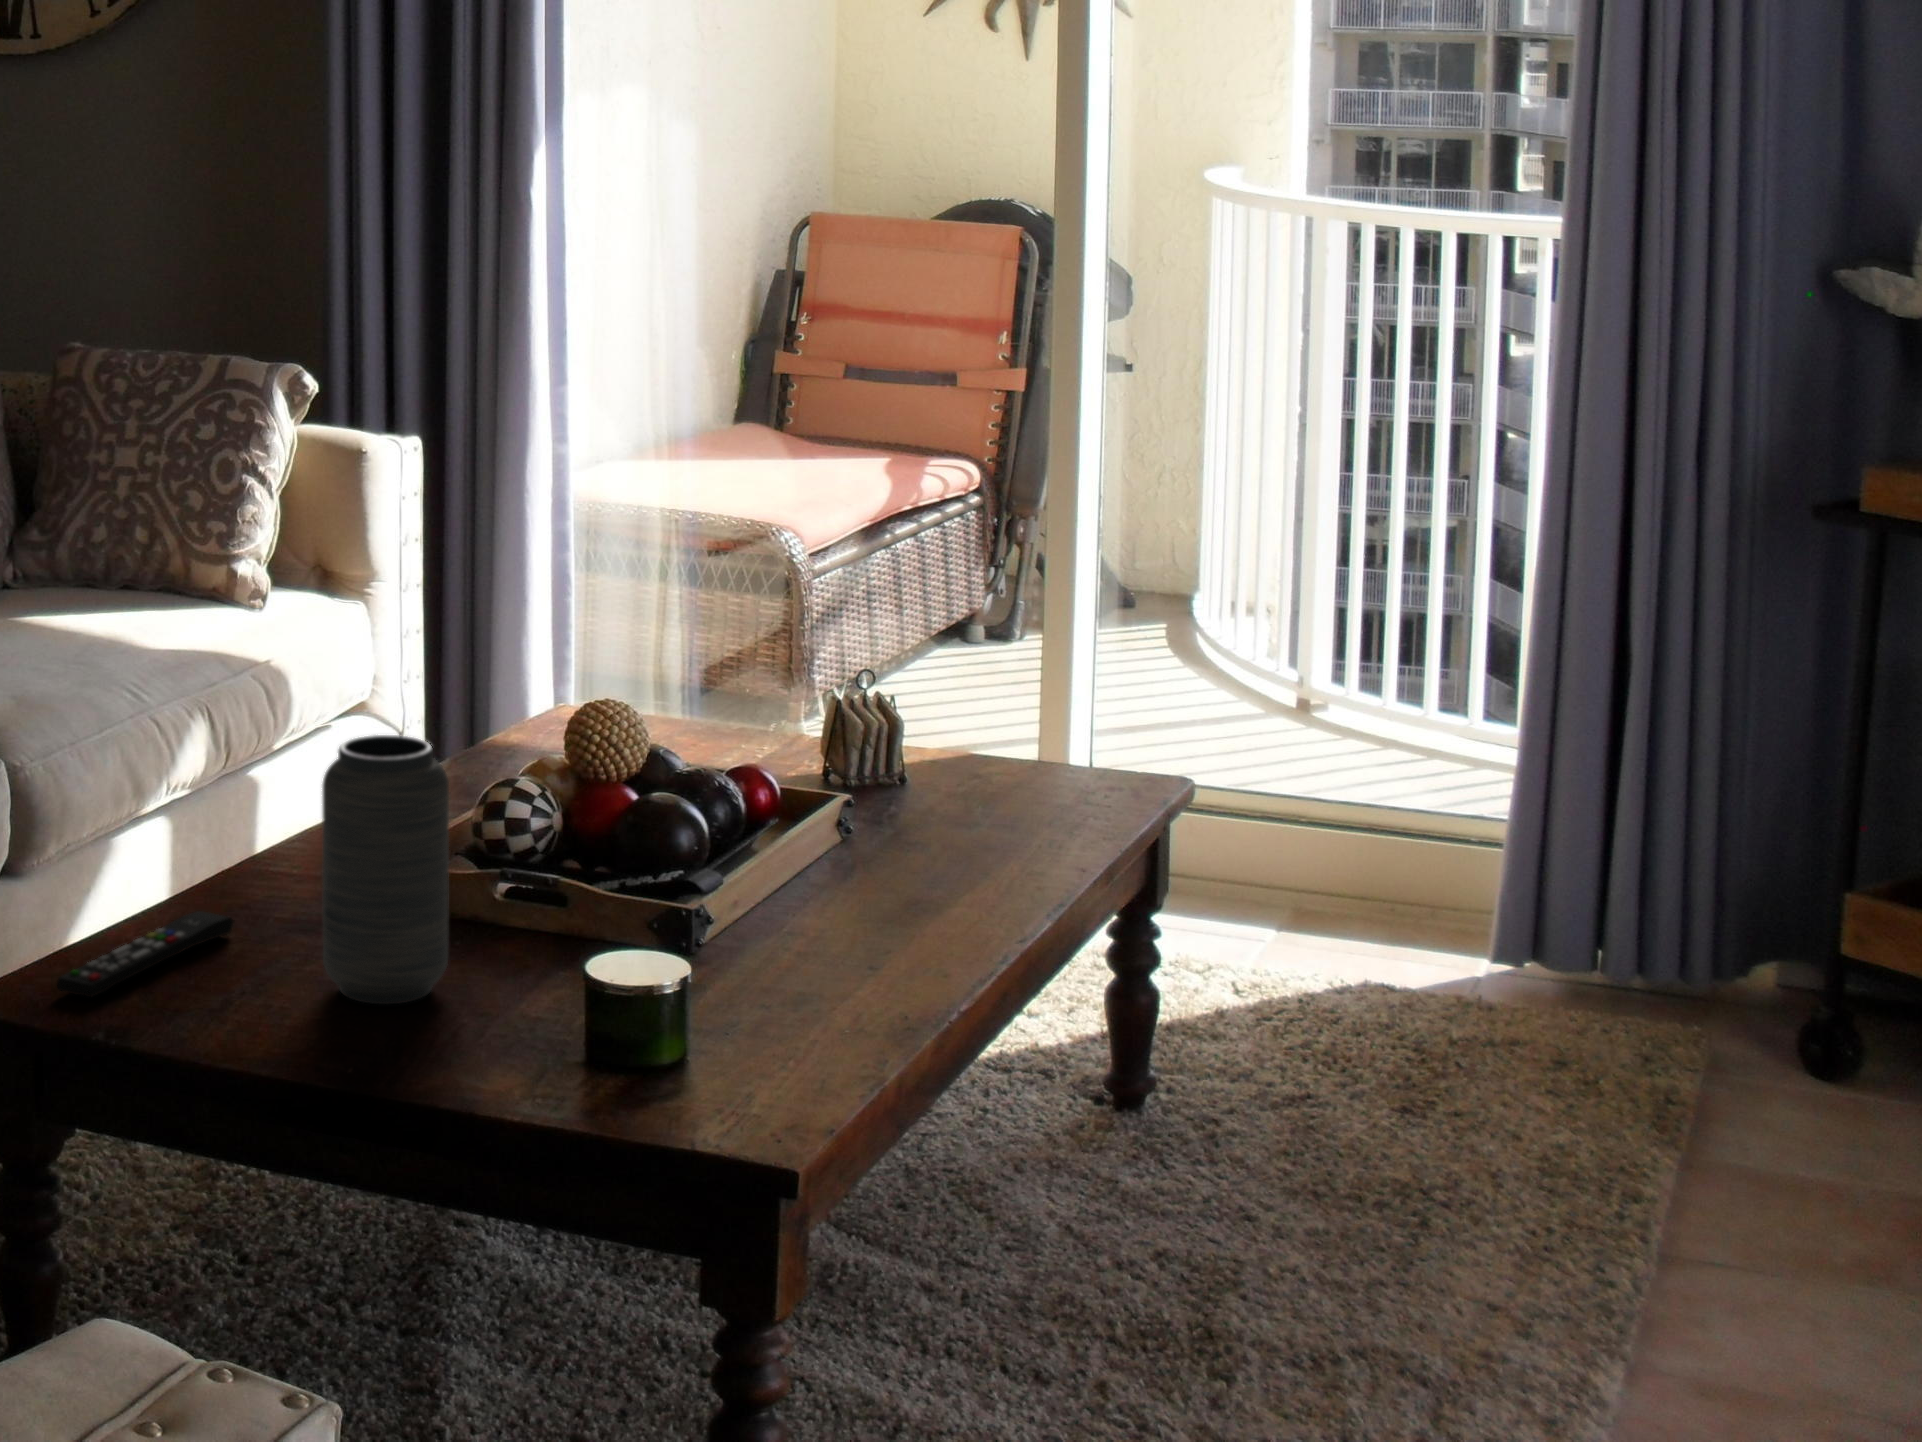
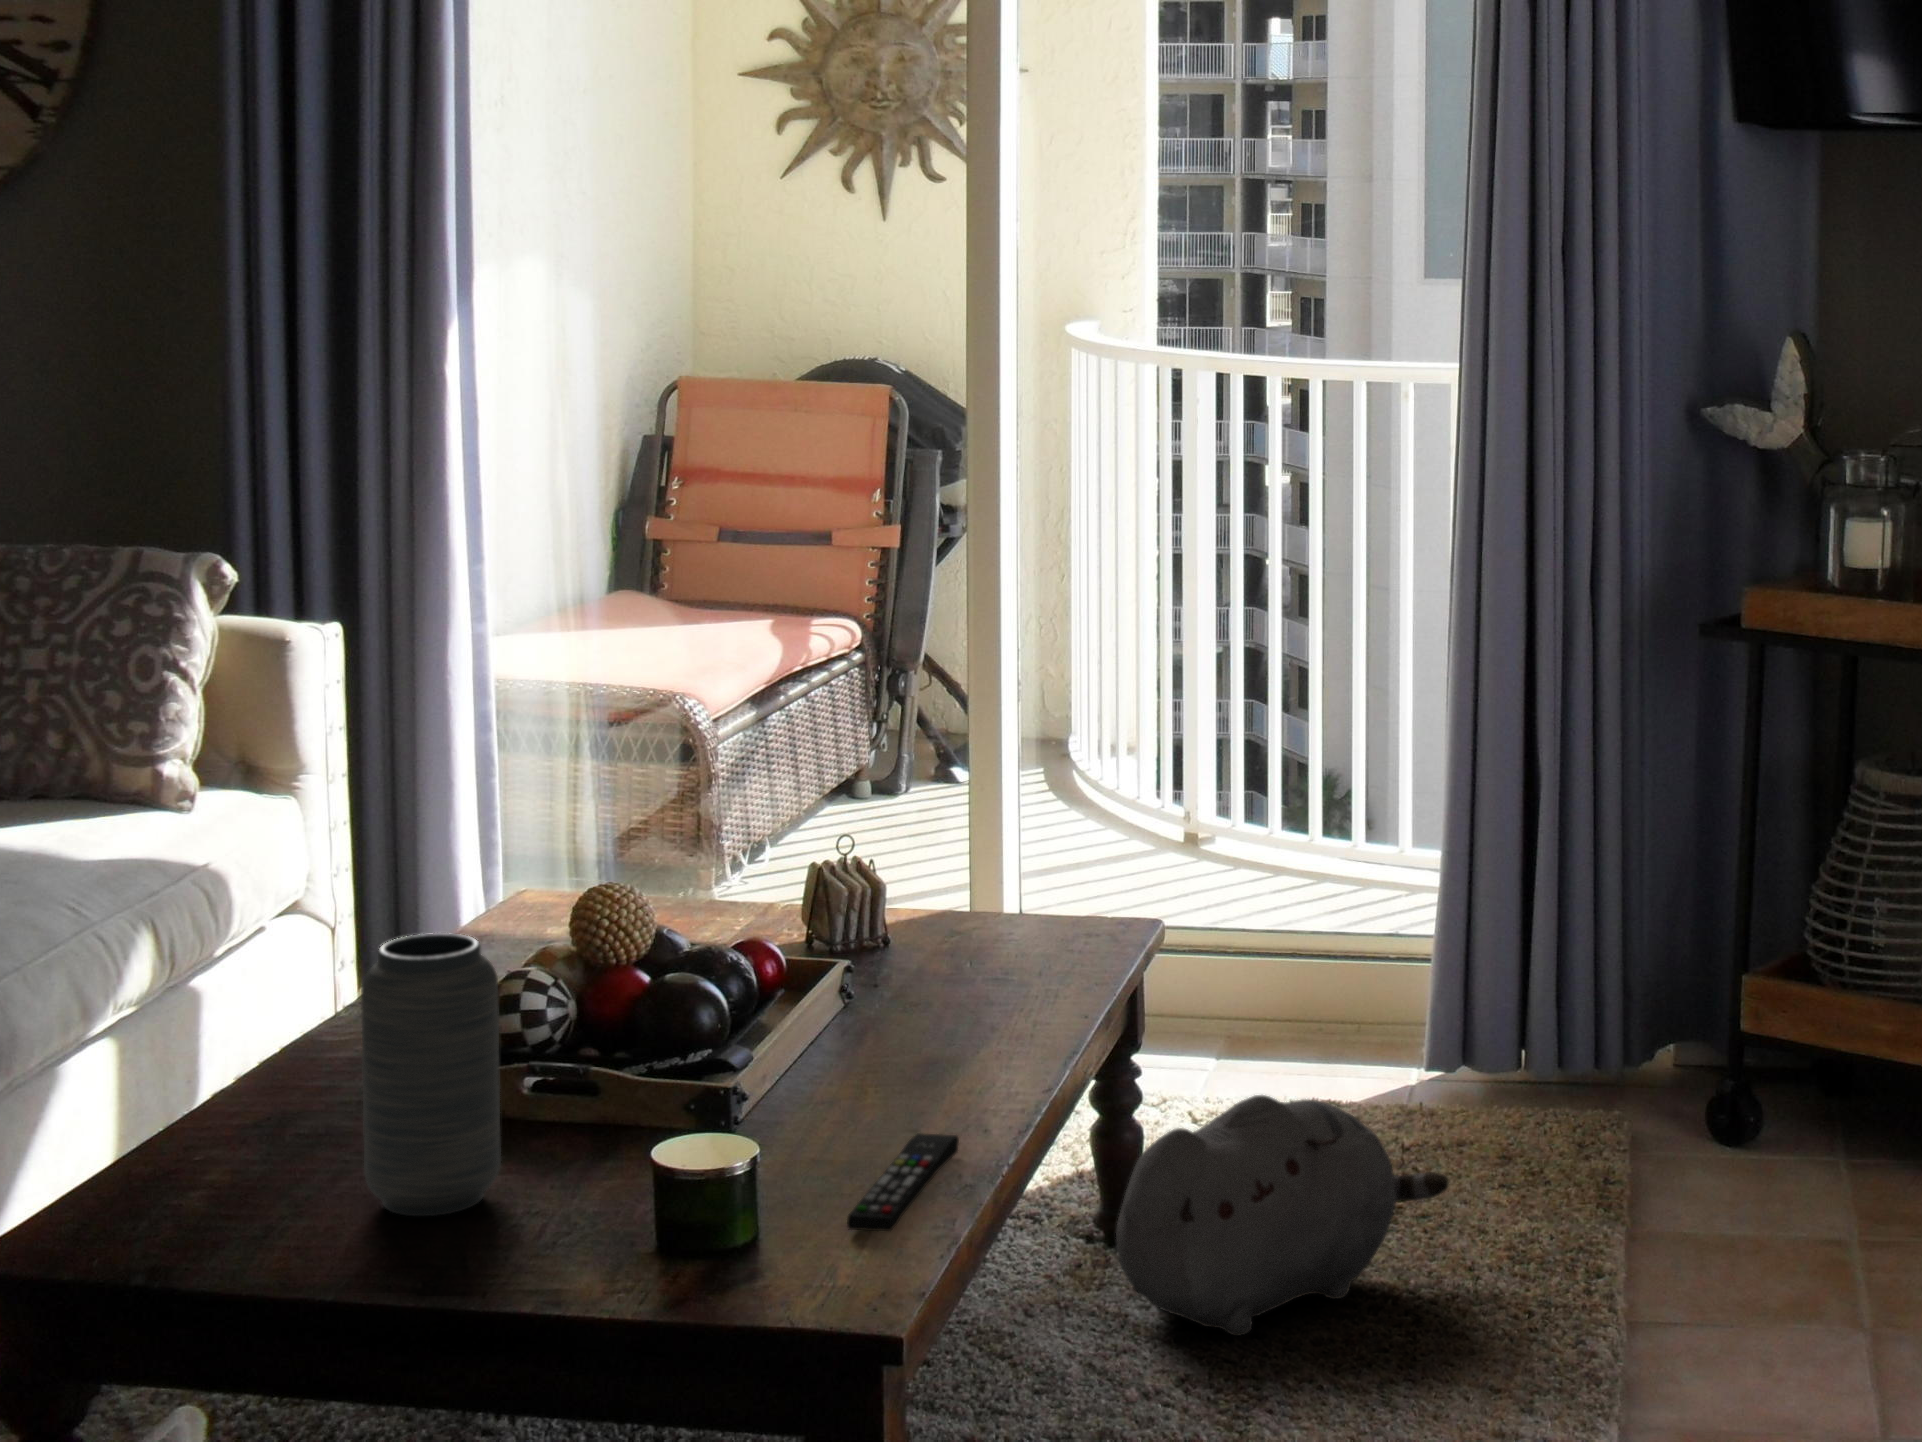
remote control: present [57,911,233,997] -> present [847,1133,959,1231]
plush toy: none [1111,976,1478,1218] -> present [1116,1095,1448,1336]

